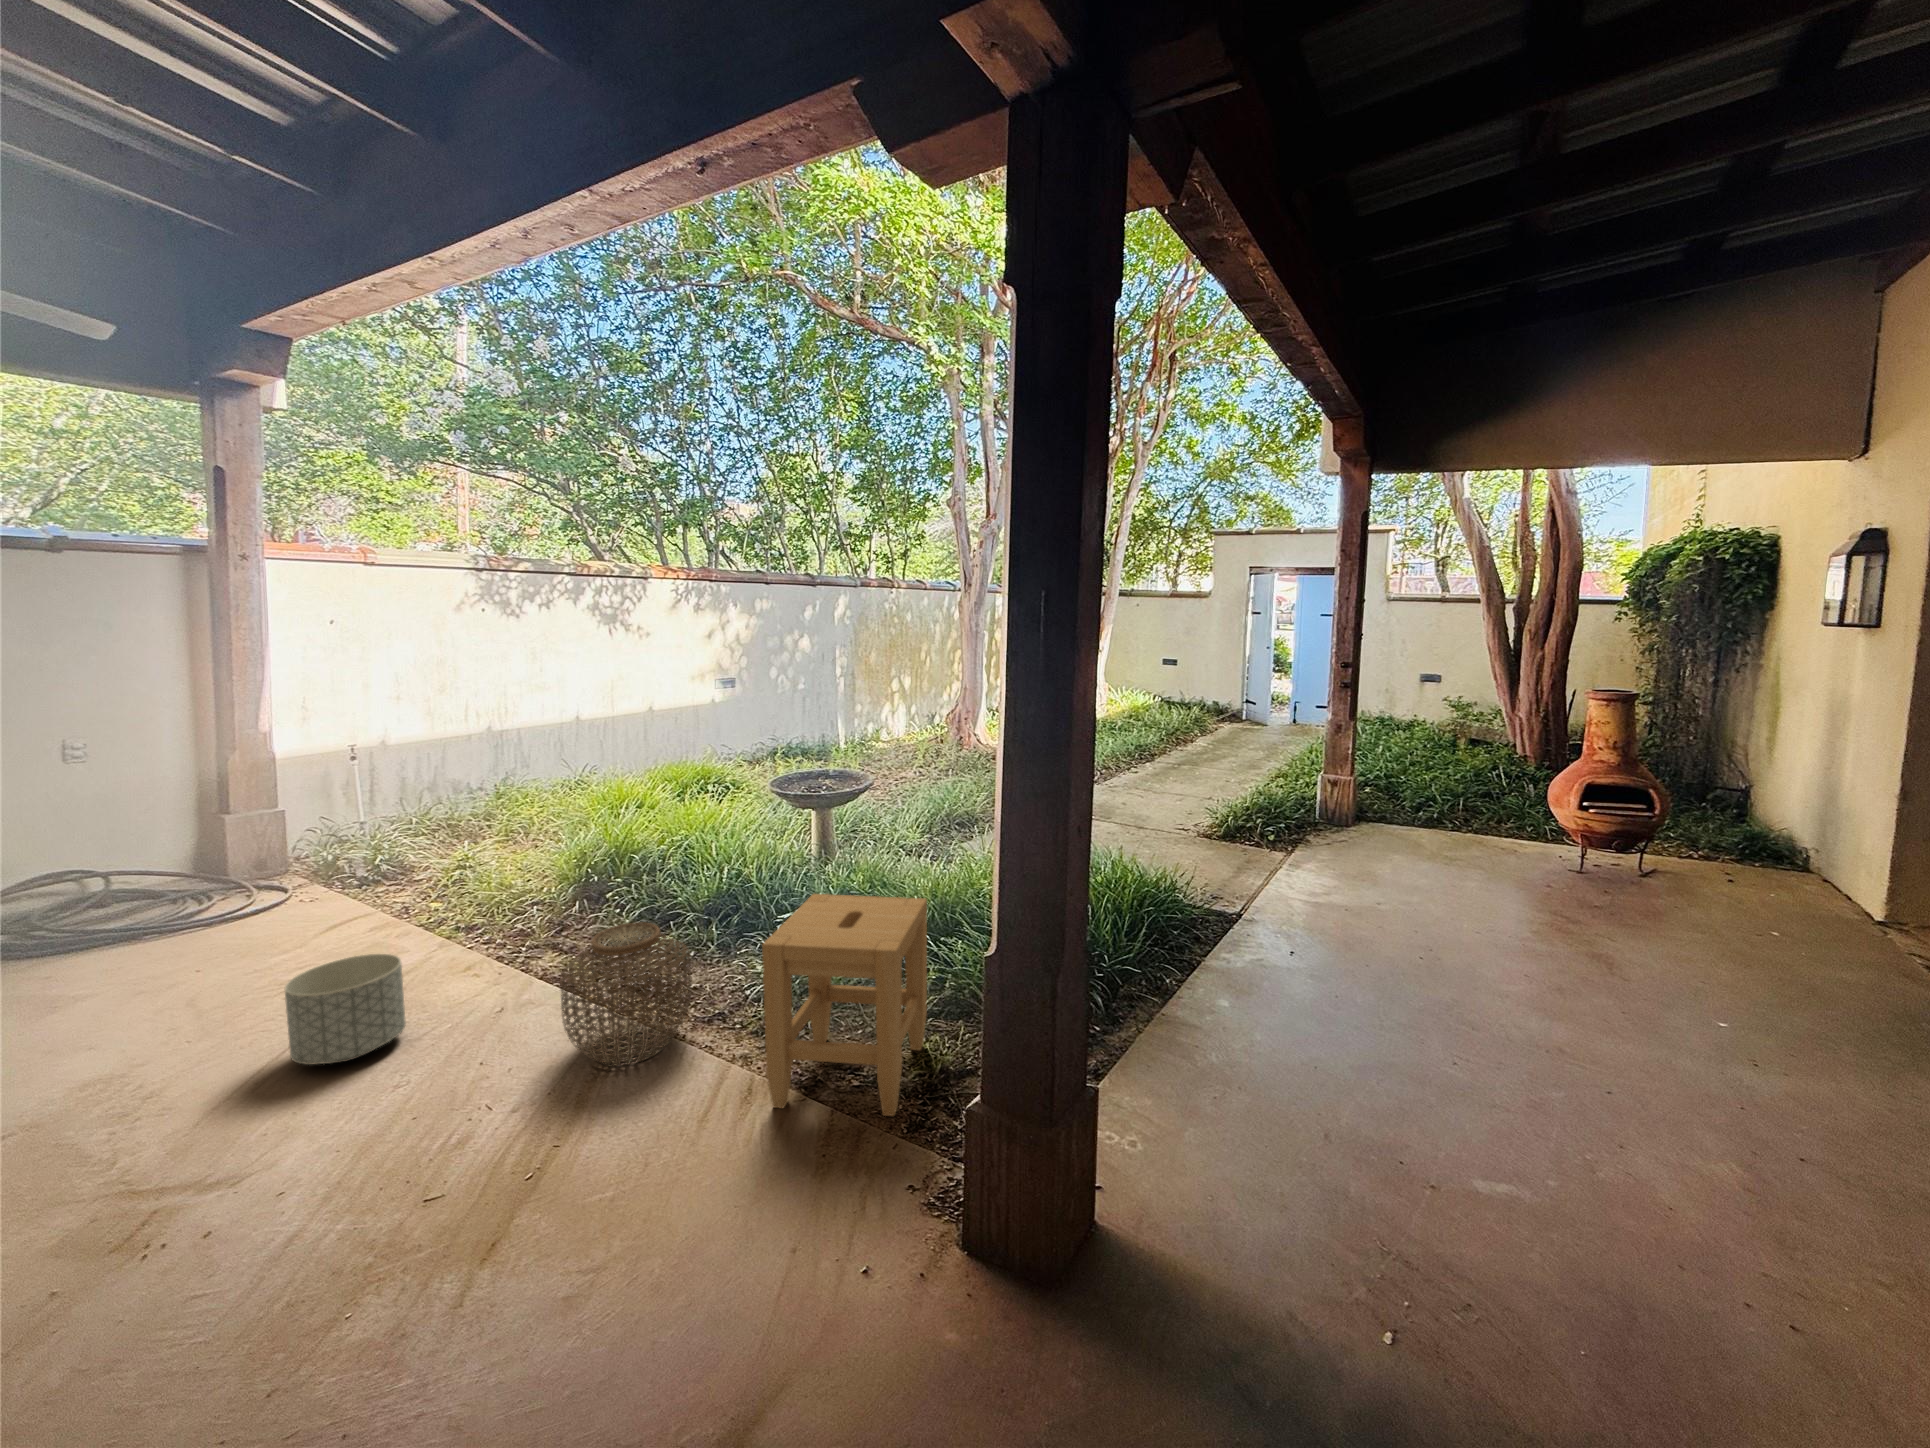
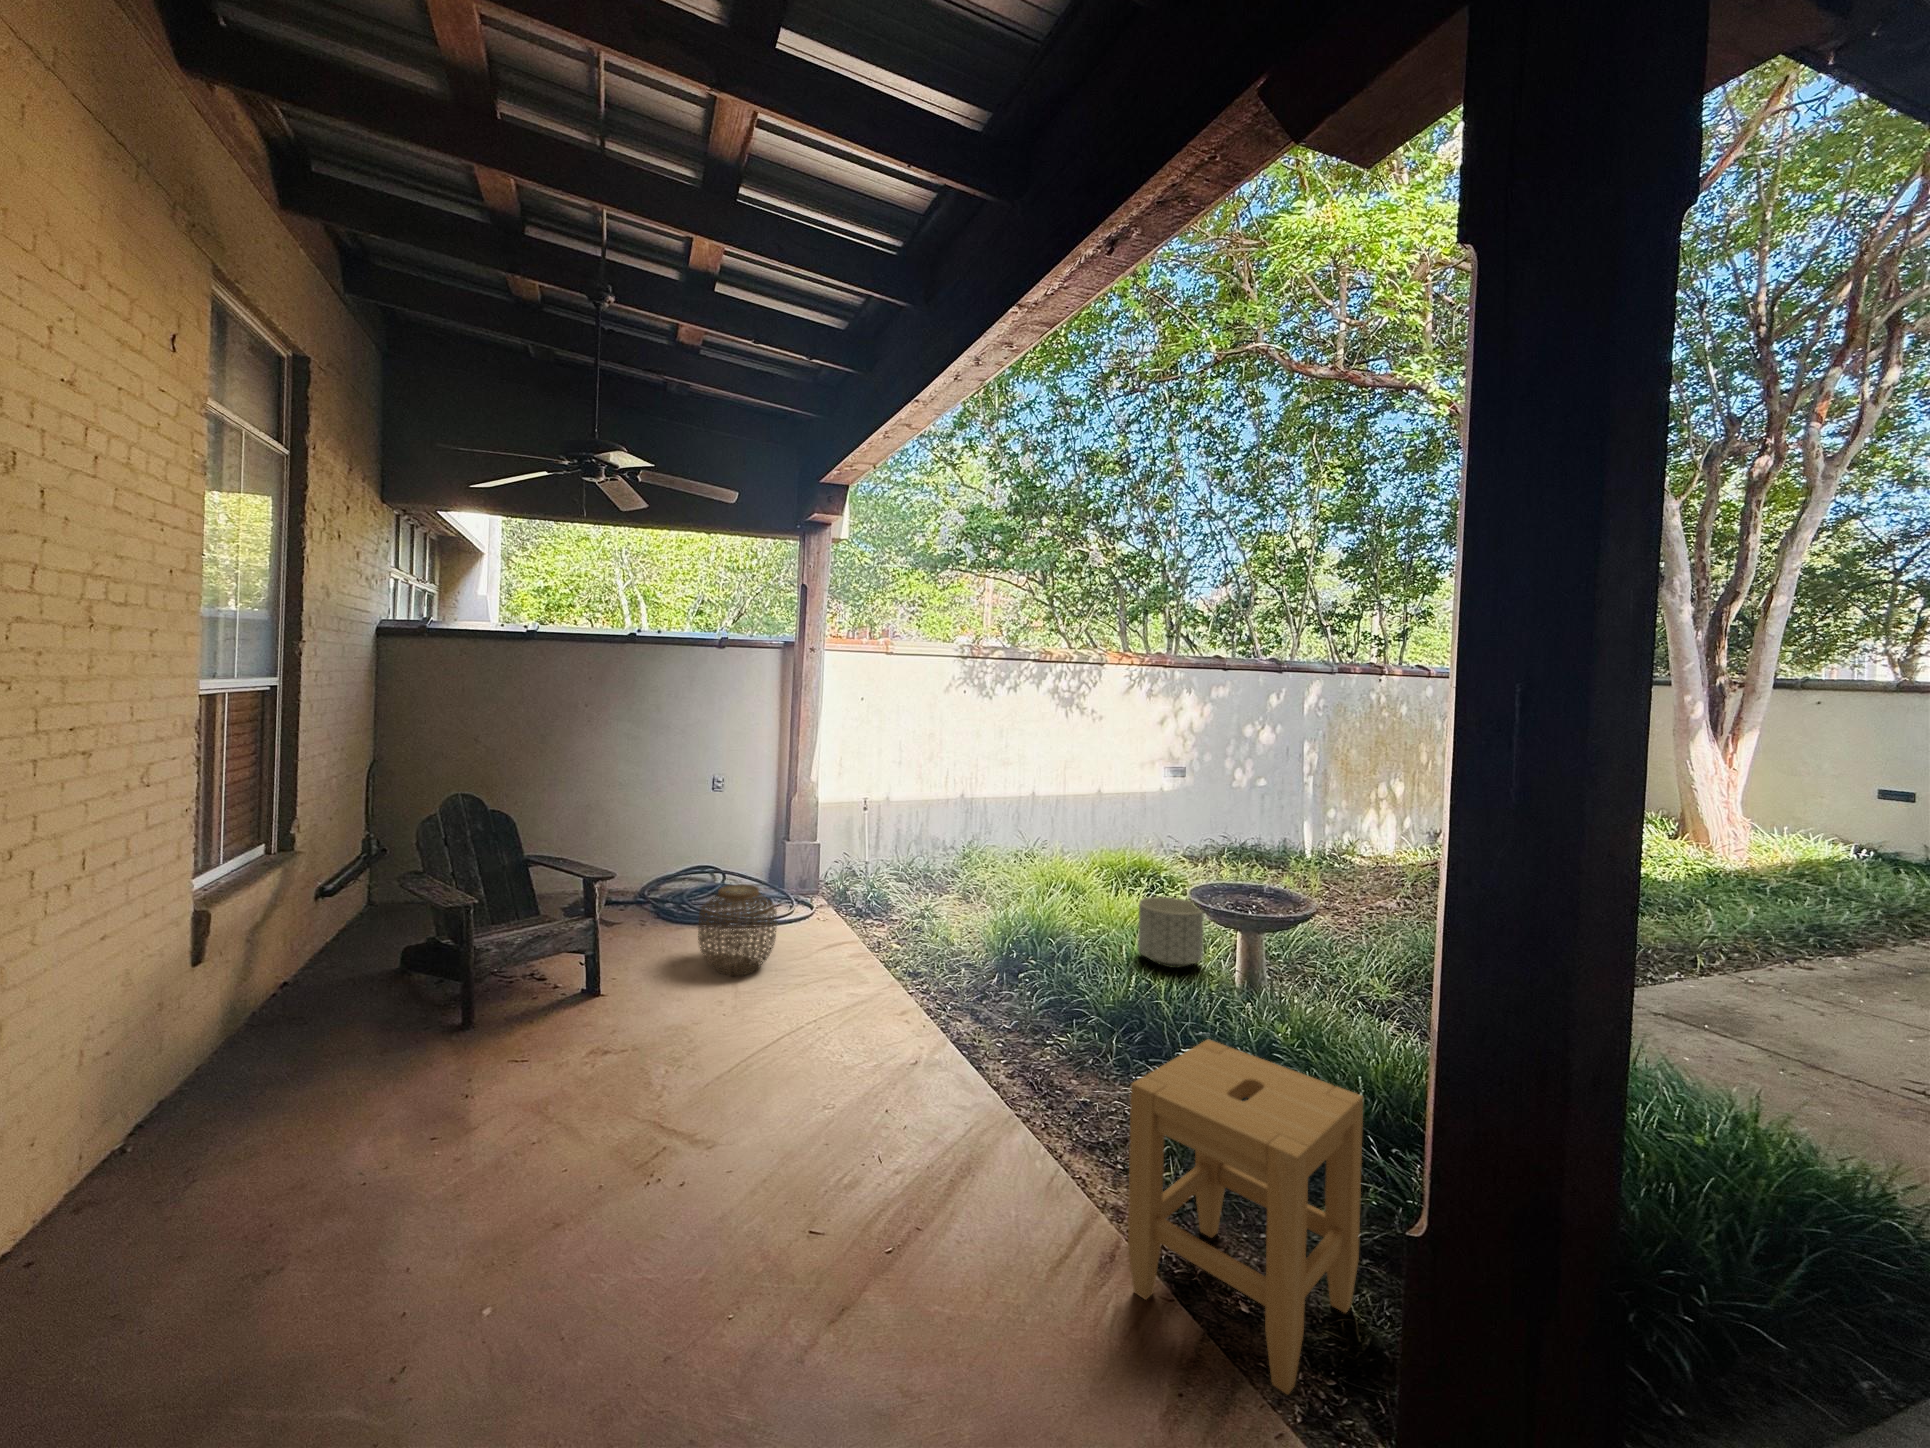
woven basket: present [560,923,692,1066] -> present [698,884,777,976]
planter: present [285,954,406,1065] -> present [1138,897,1204,968]

